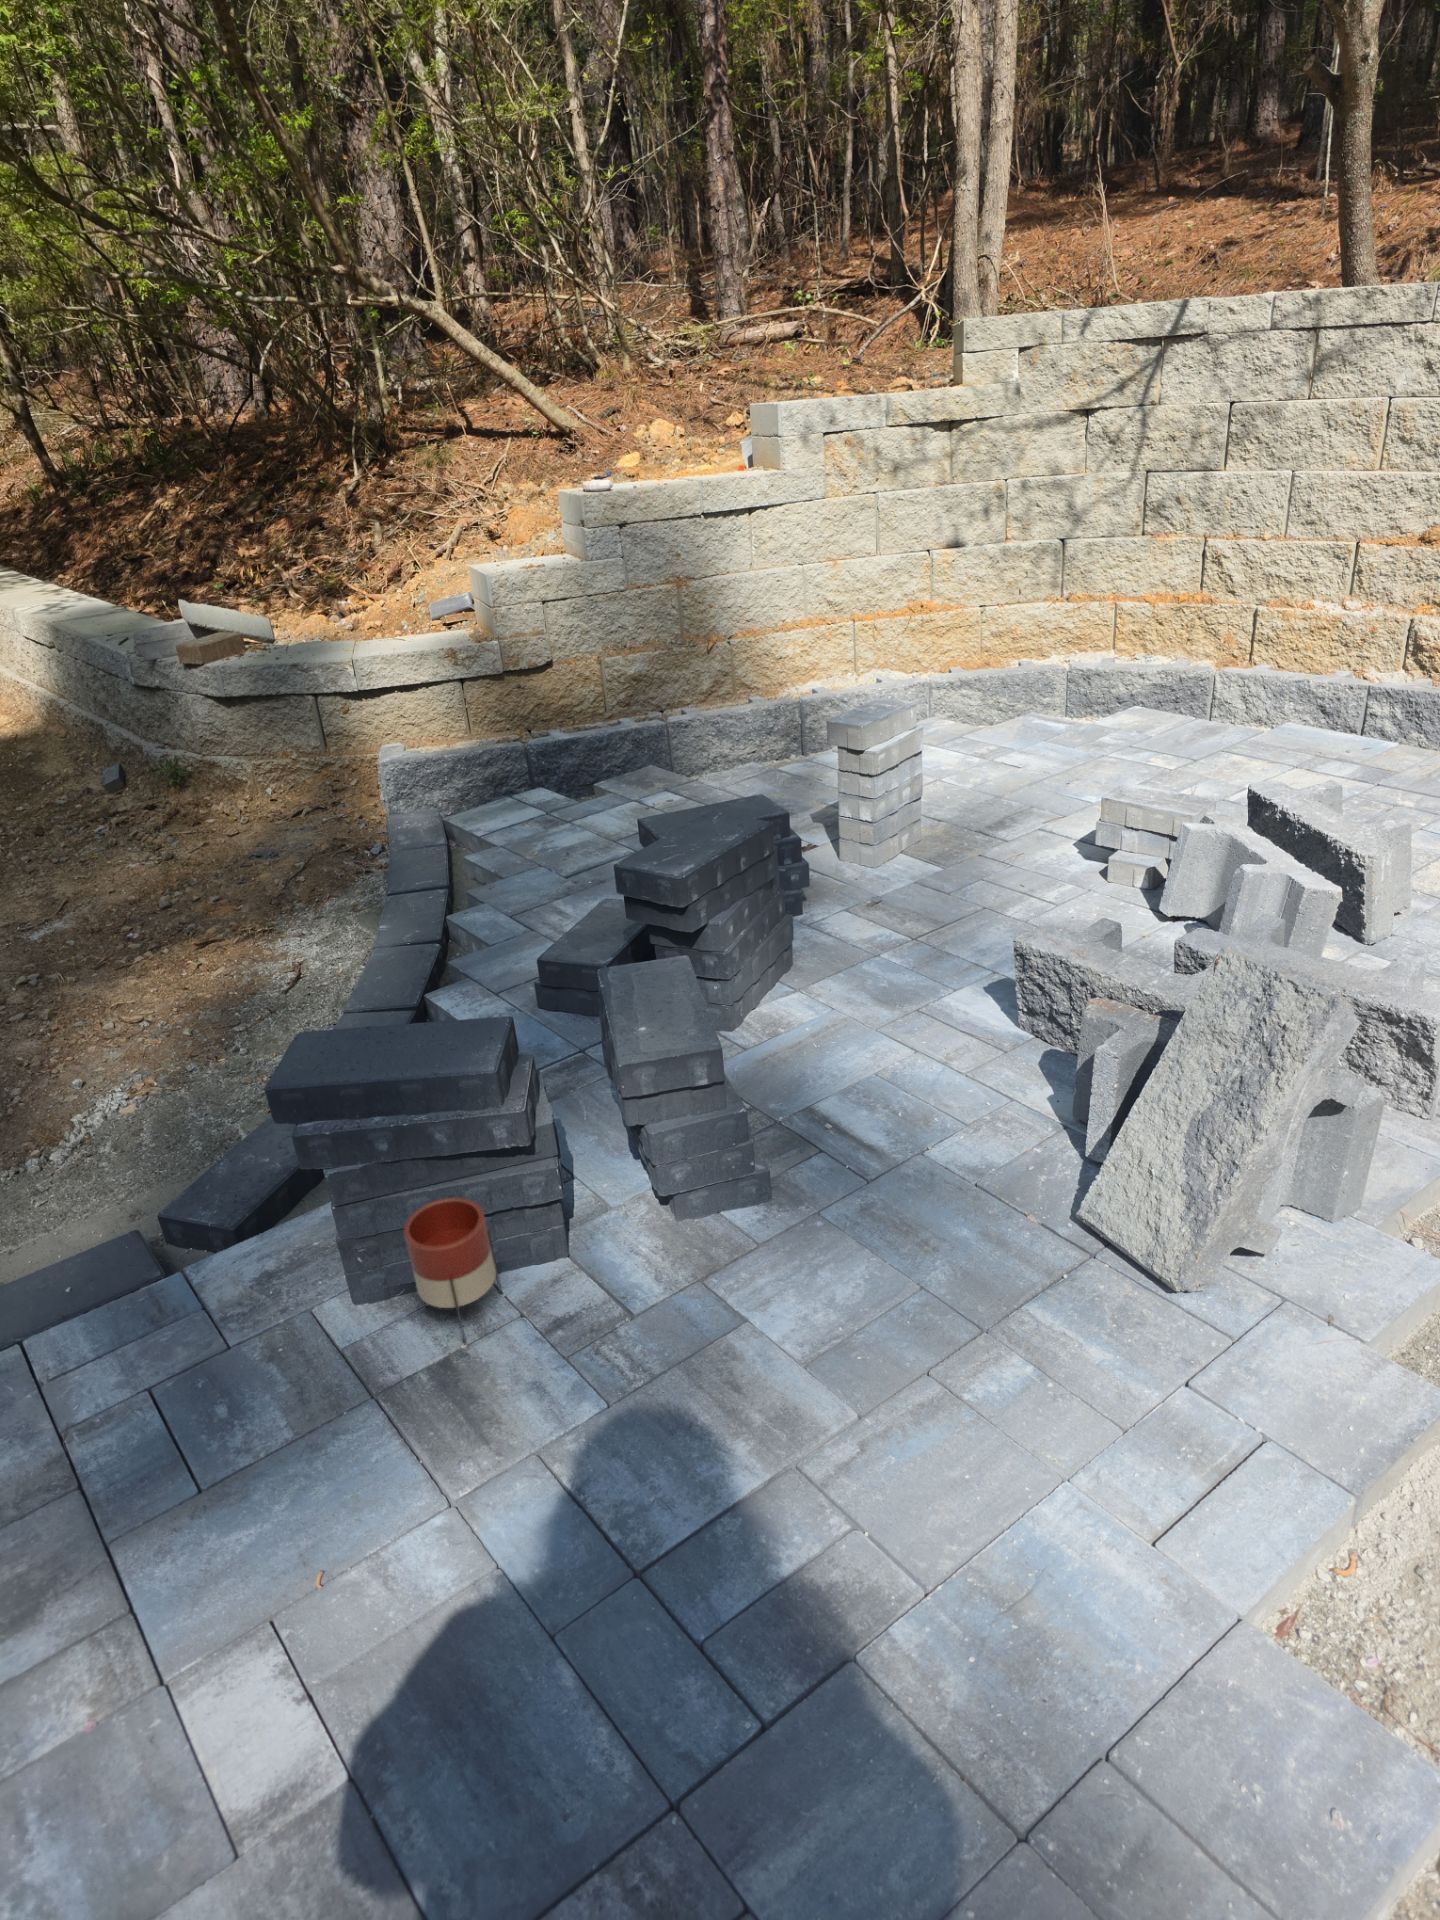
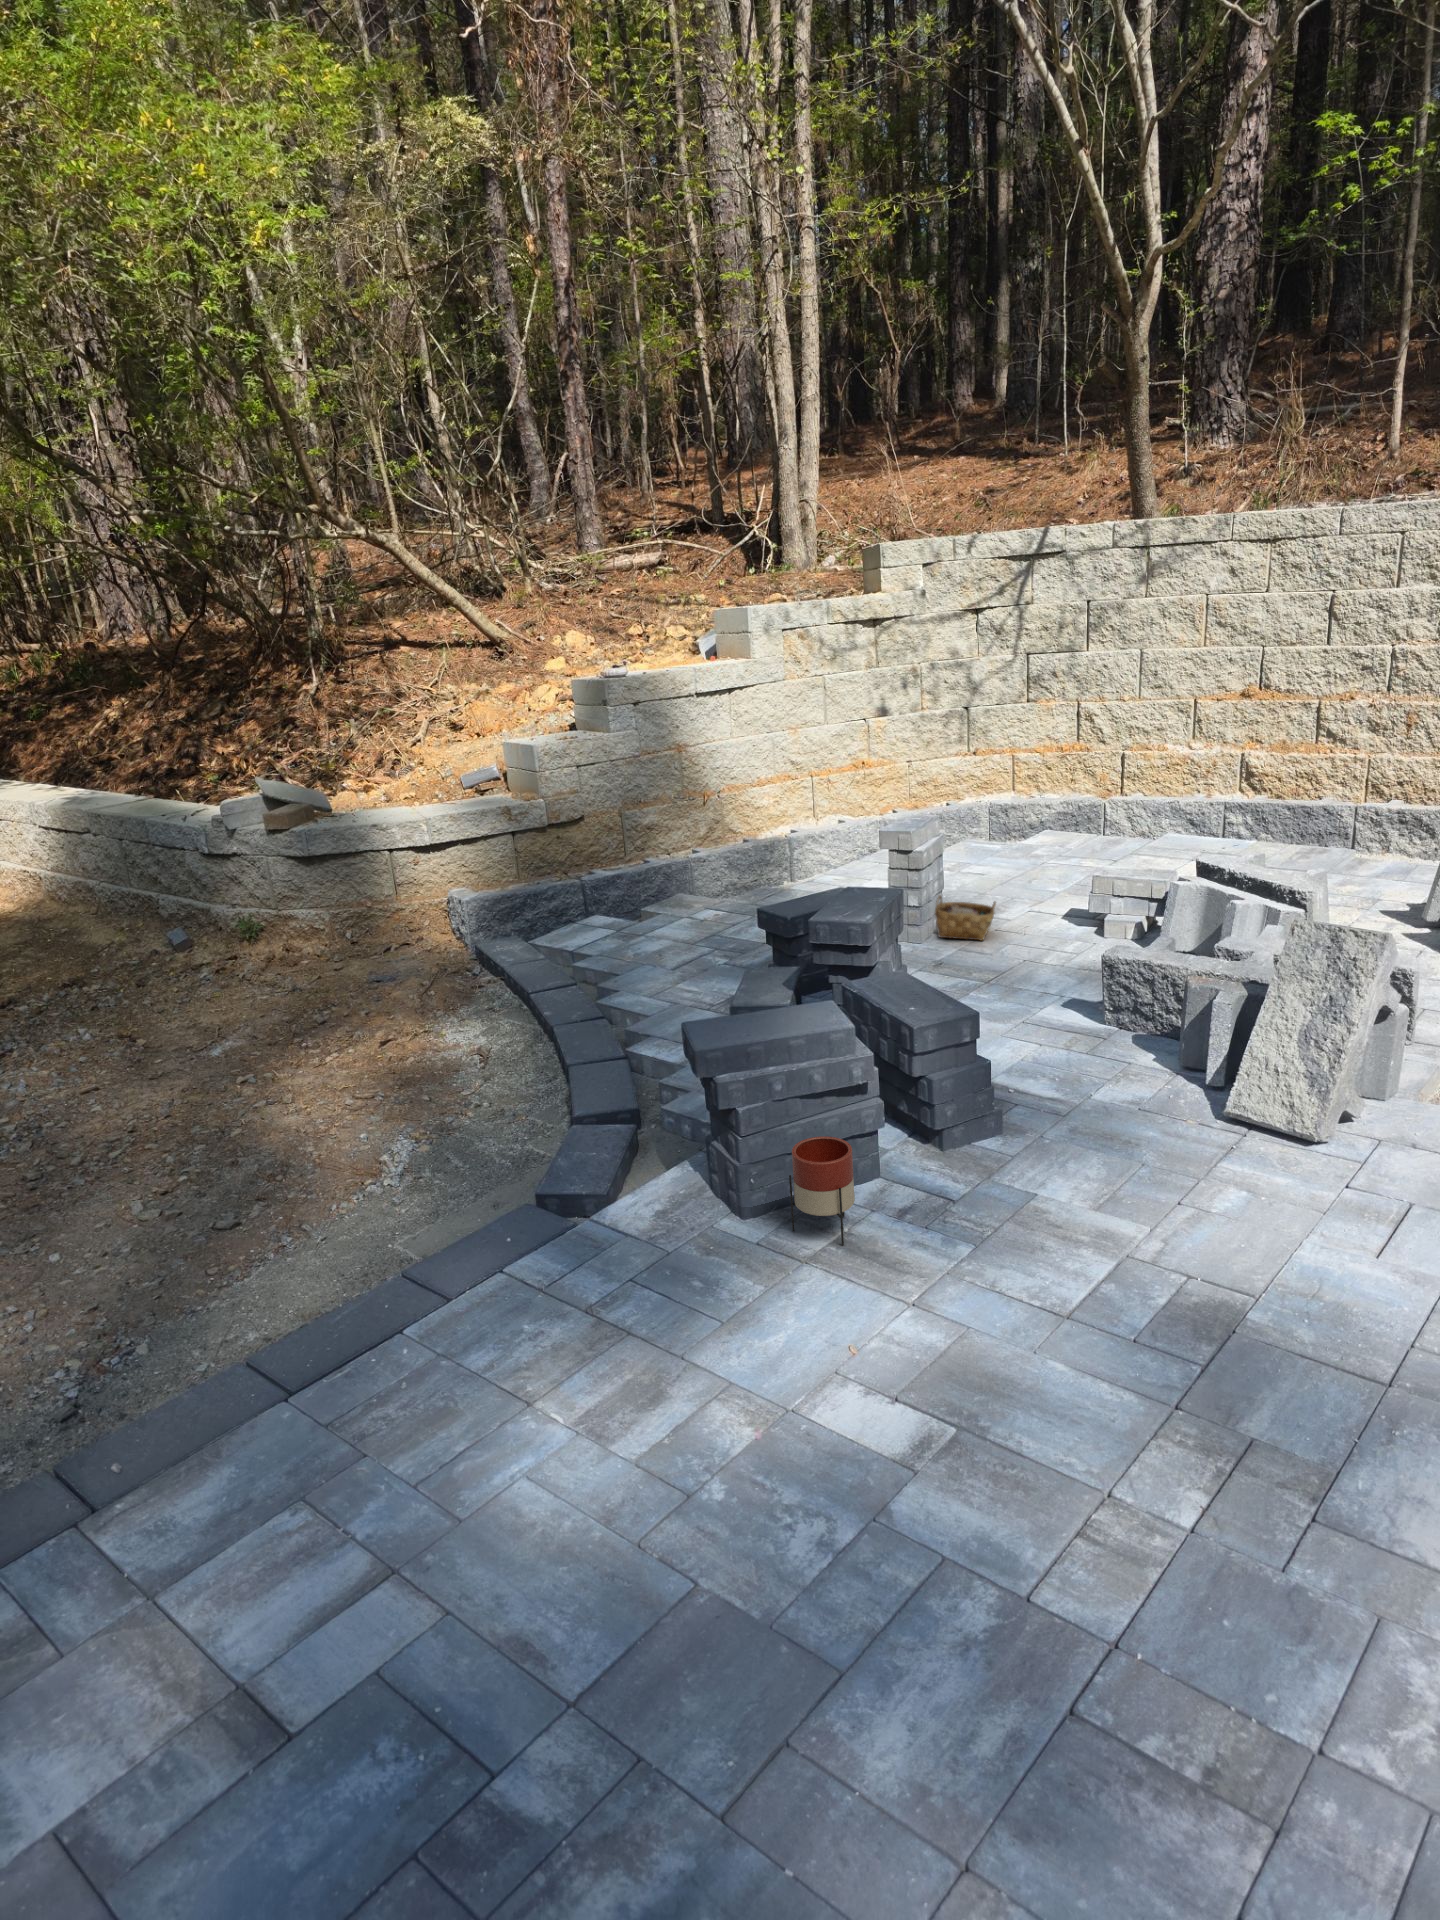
woven basket: none [912,798,991,861] -> present [935,895,996,941]

